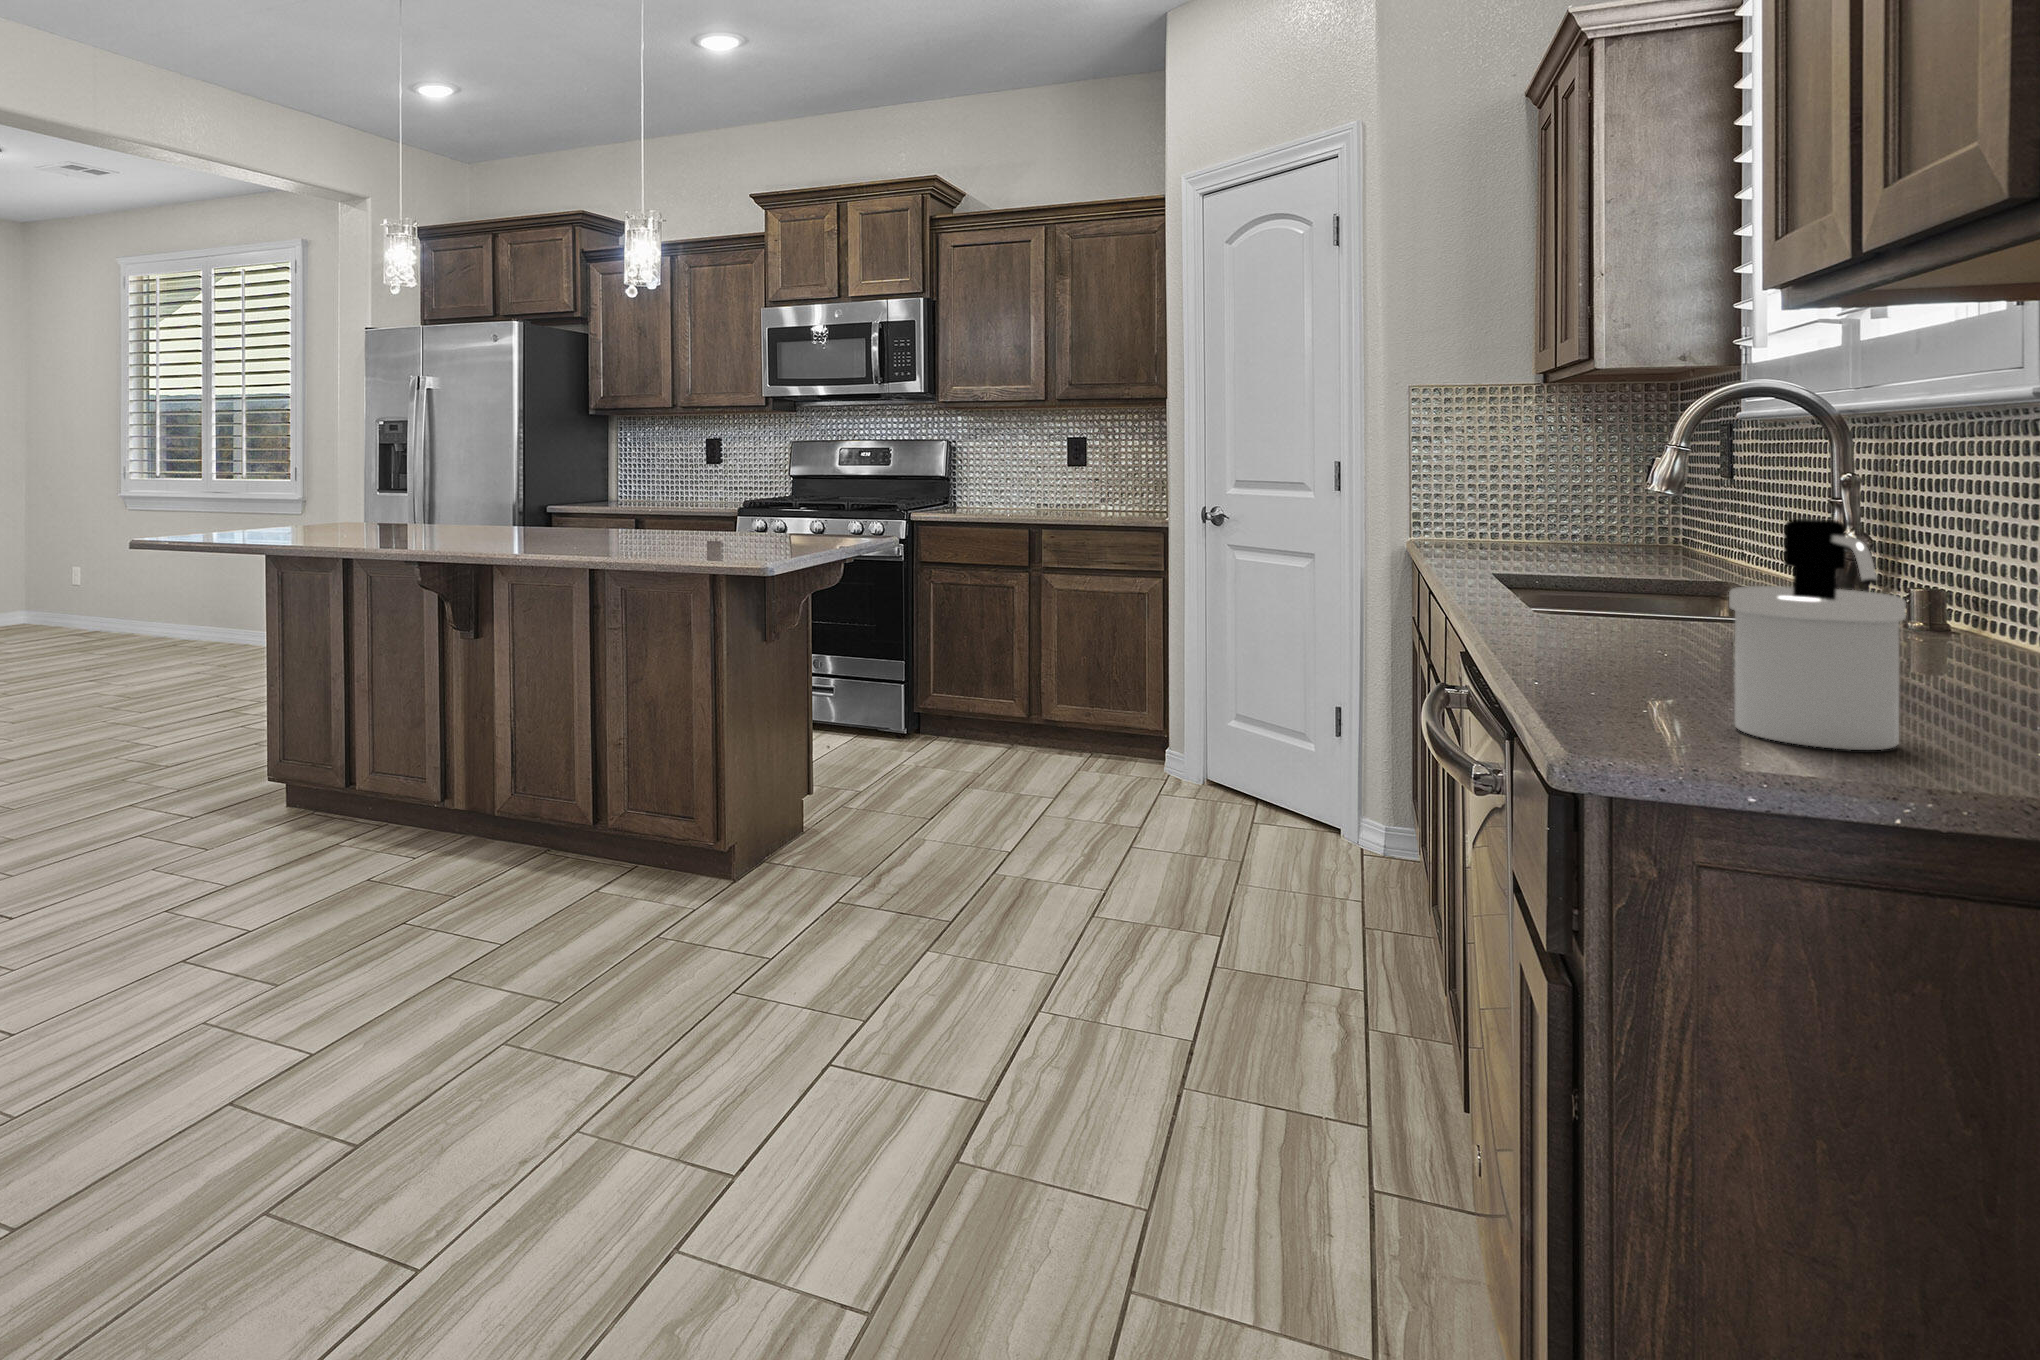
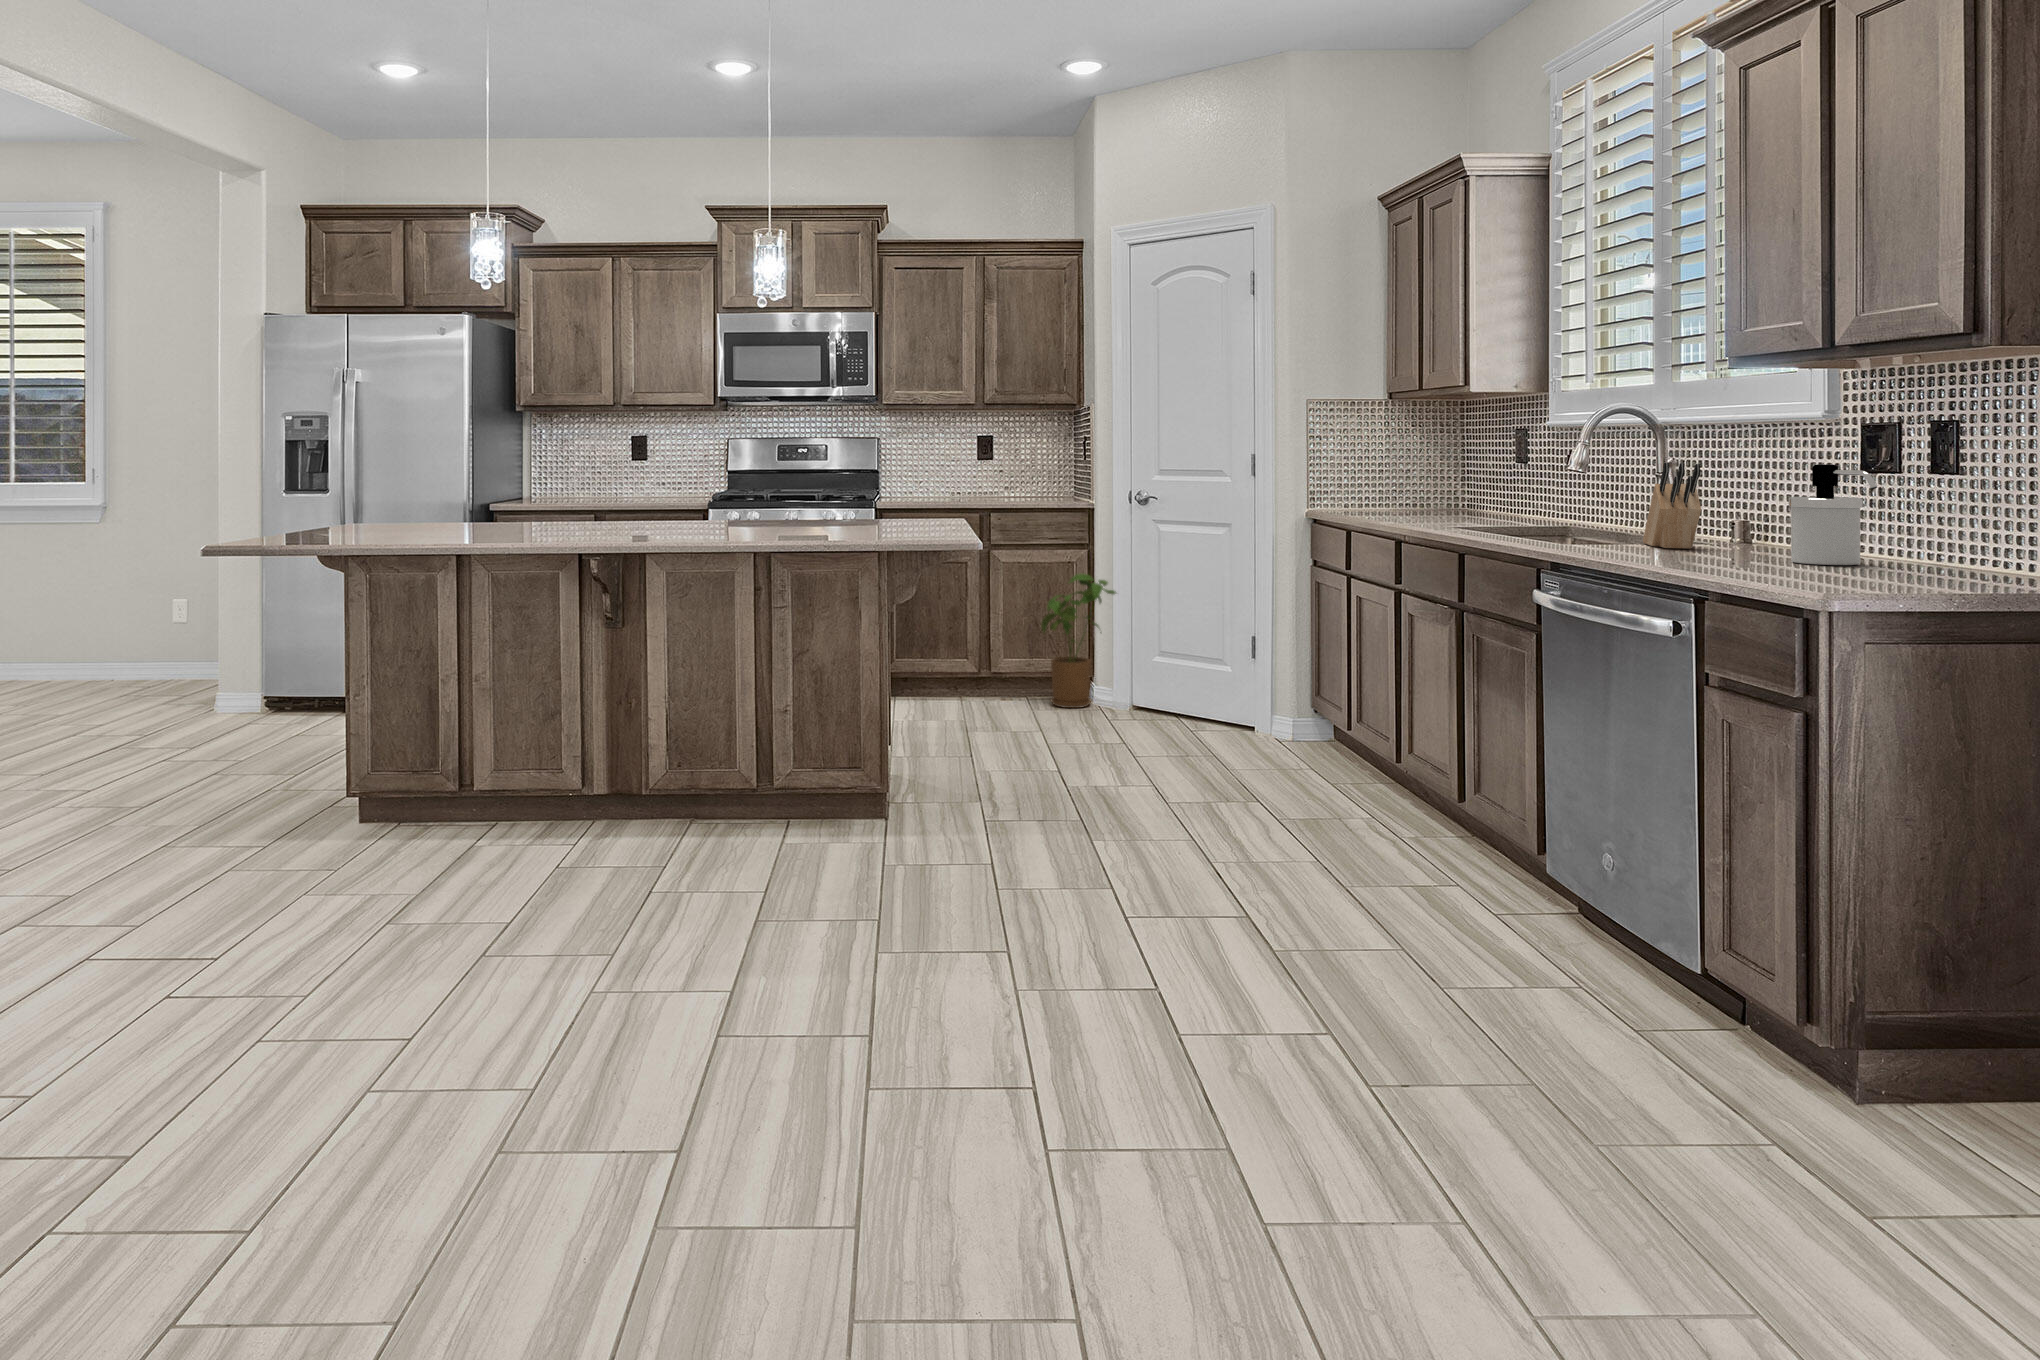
knife block: none [1597,501,1715,667] -> present [1643,463,1701,549]
house plant: none [1081,611,1179,779] -> present [1042,574,1116,708]

